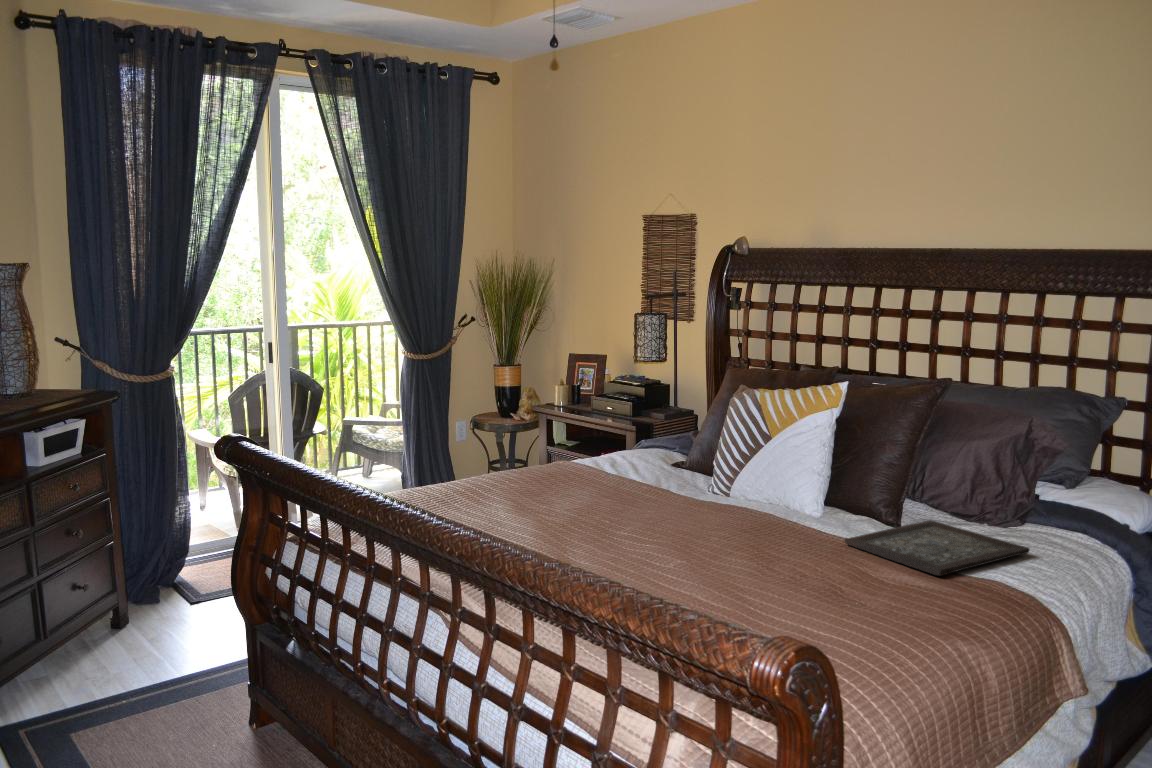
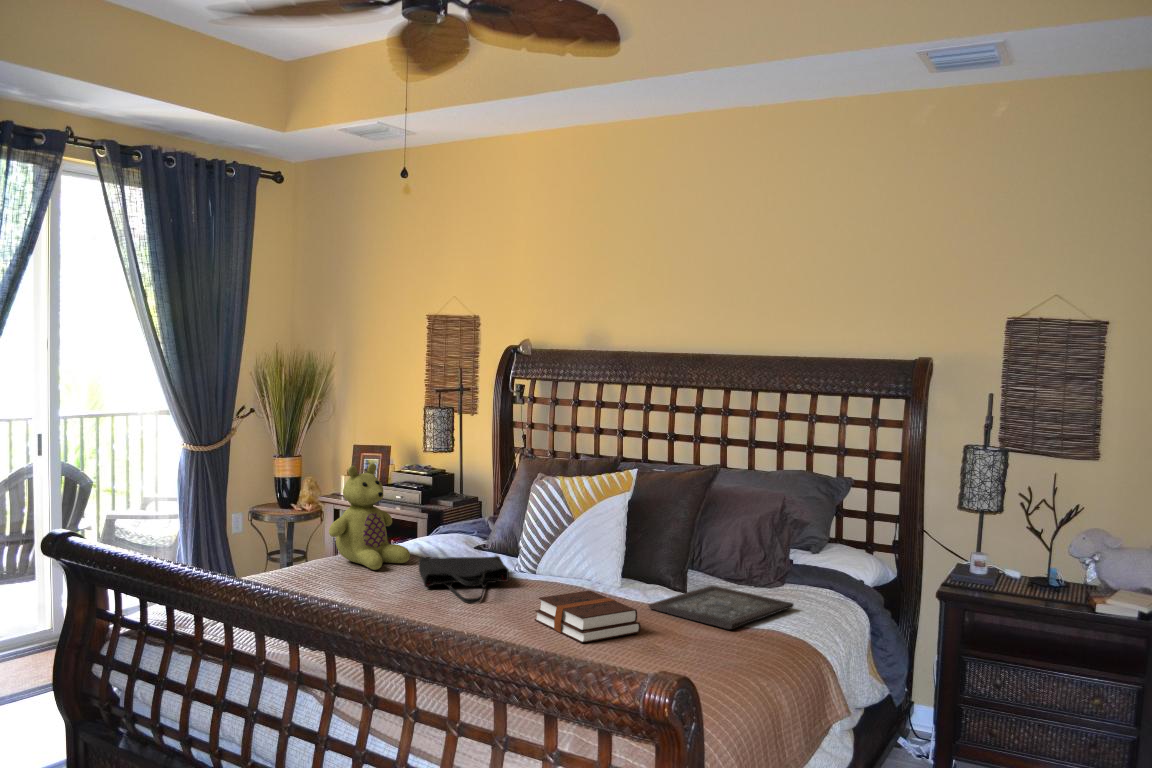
stuffed bear: none [510,372,595,485] -> present [329,463,410,570]
tote bag: none [598,472,691,526] -> present [419,556,509,603]
hardback book: none [706,520,825,581] -> present [535,591,641,643]

